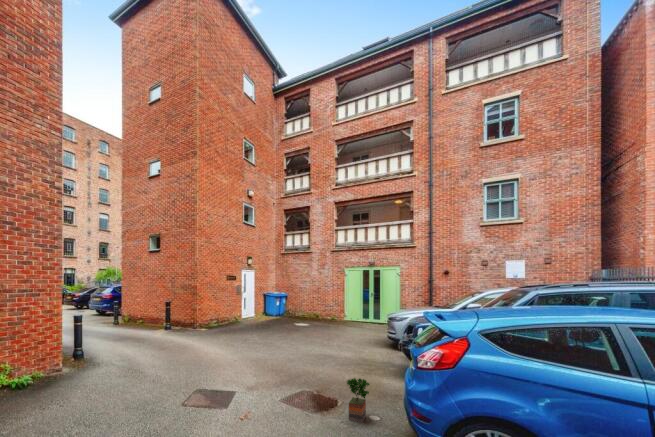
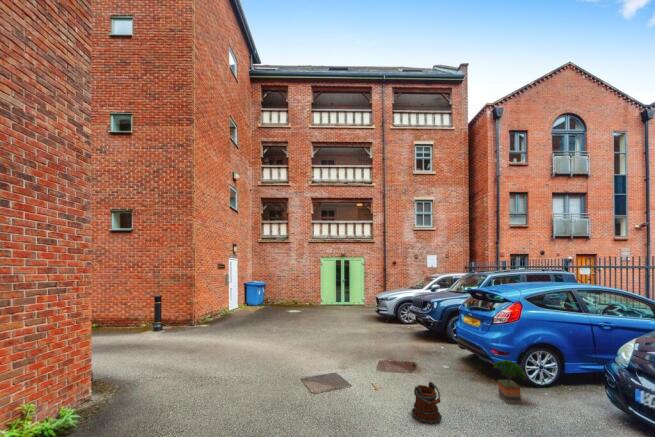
bucket: none [247,387,273,423] -> present [412,382,442,425]

